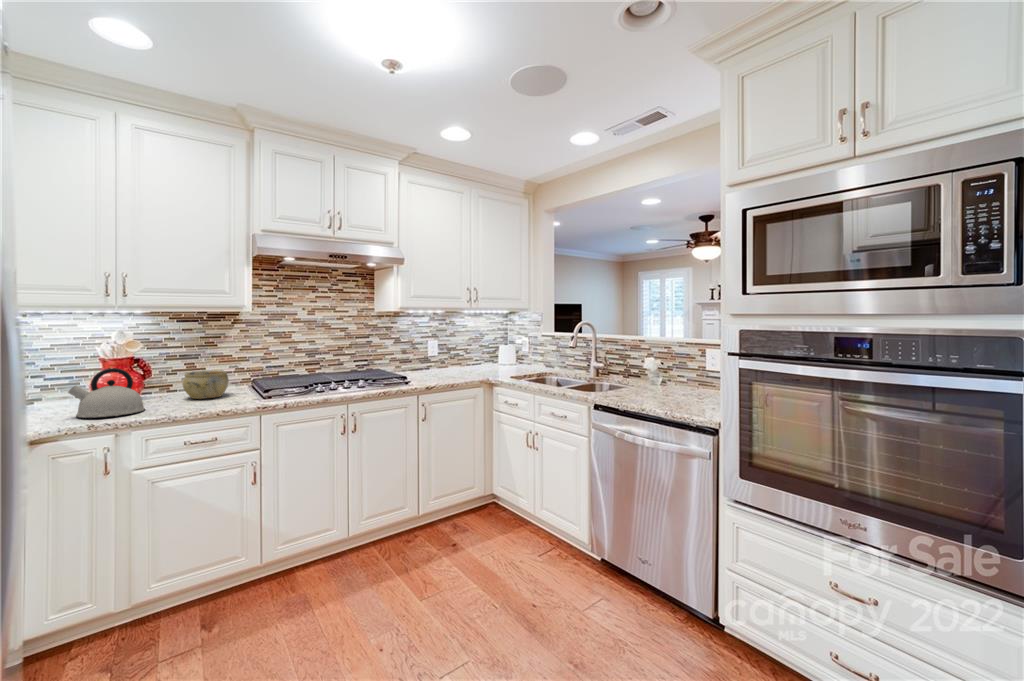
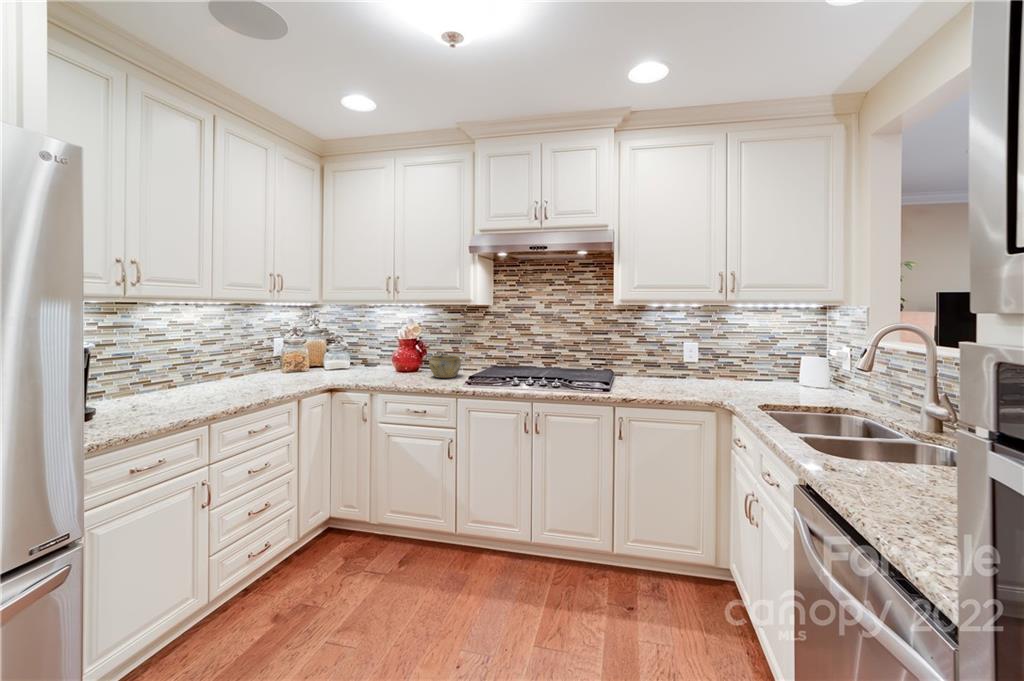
kettle: present [68,368,145,418] -> none [360,348,400,382]

